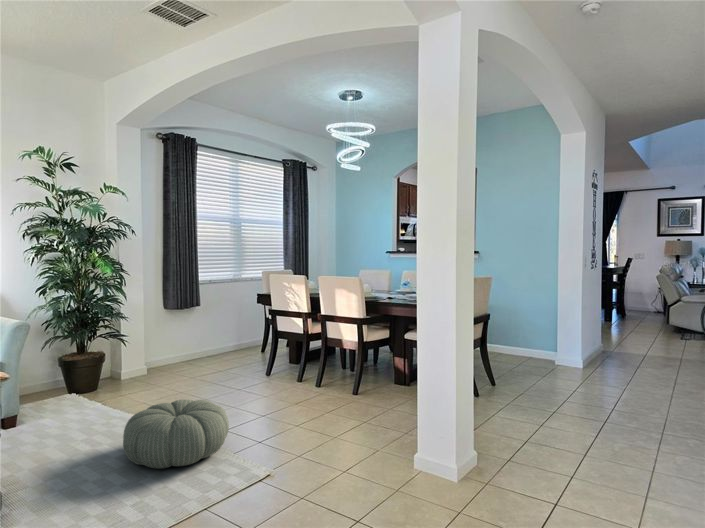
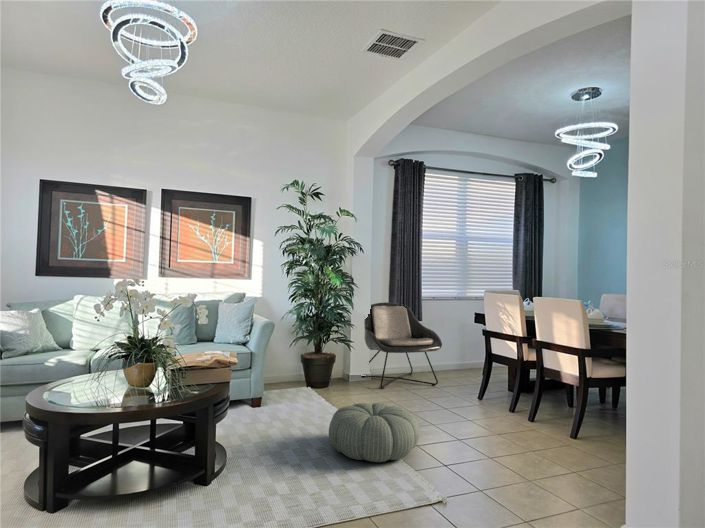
lounge chair: none [134,288,226,382] -> present [361,302,442,389]

